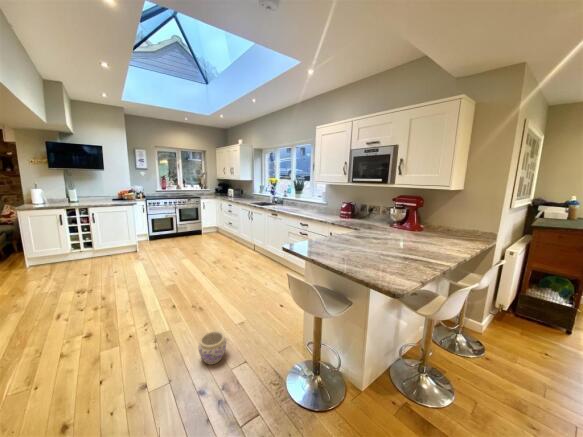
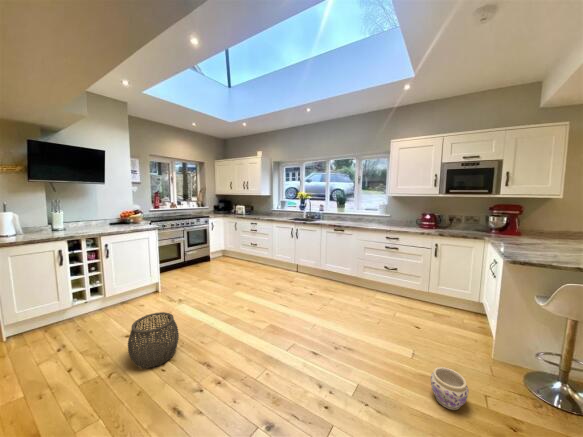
woven basket: none [60,261,101,295] -> present [128,312,179,368]

